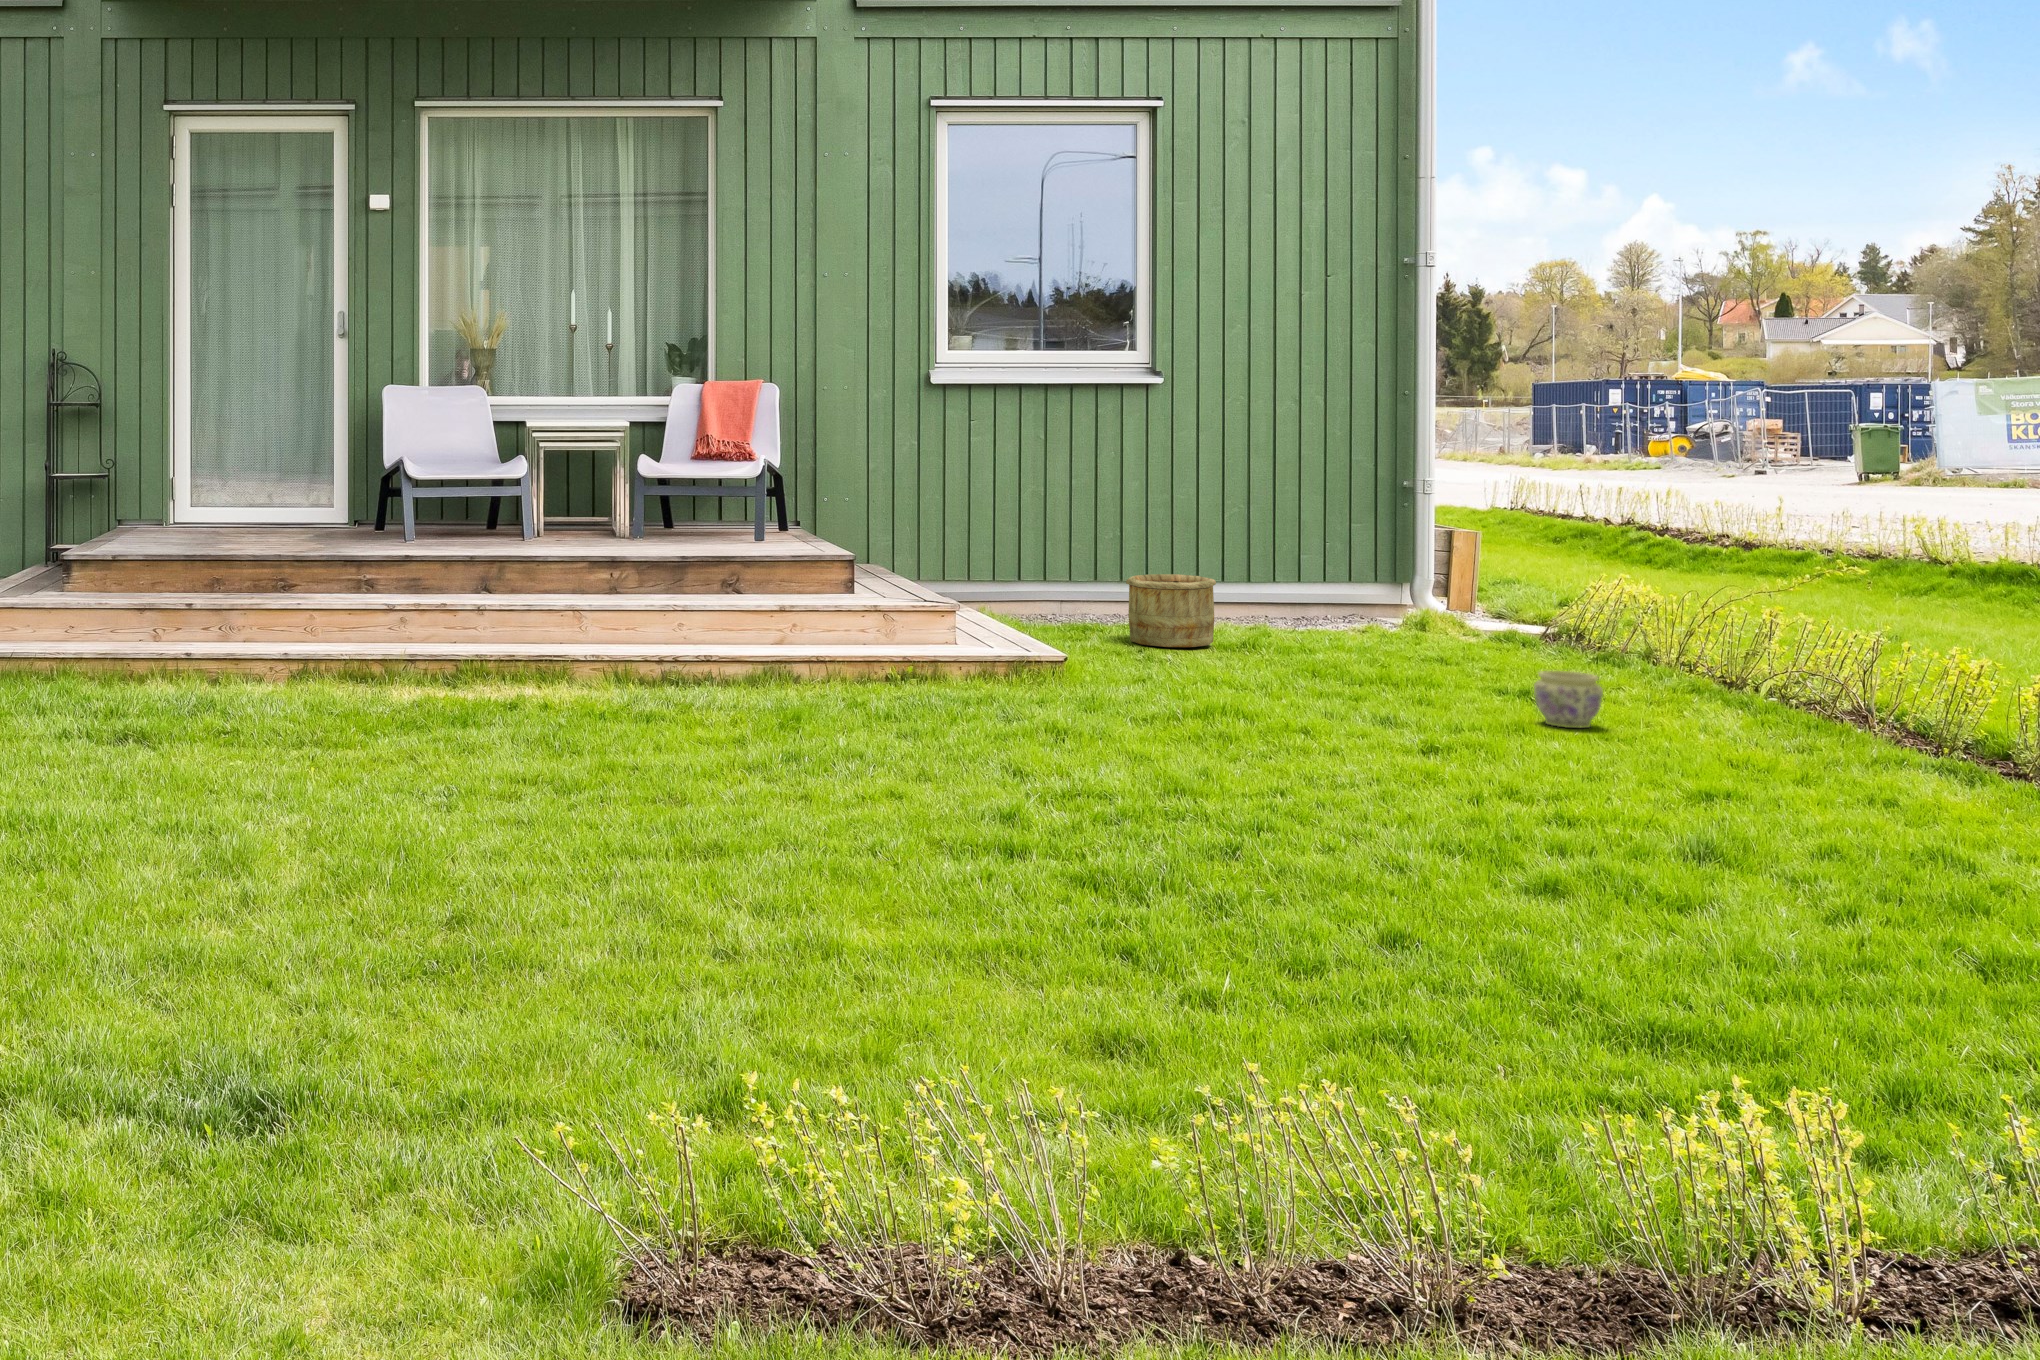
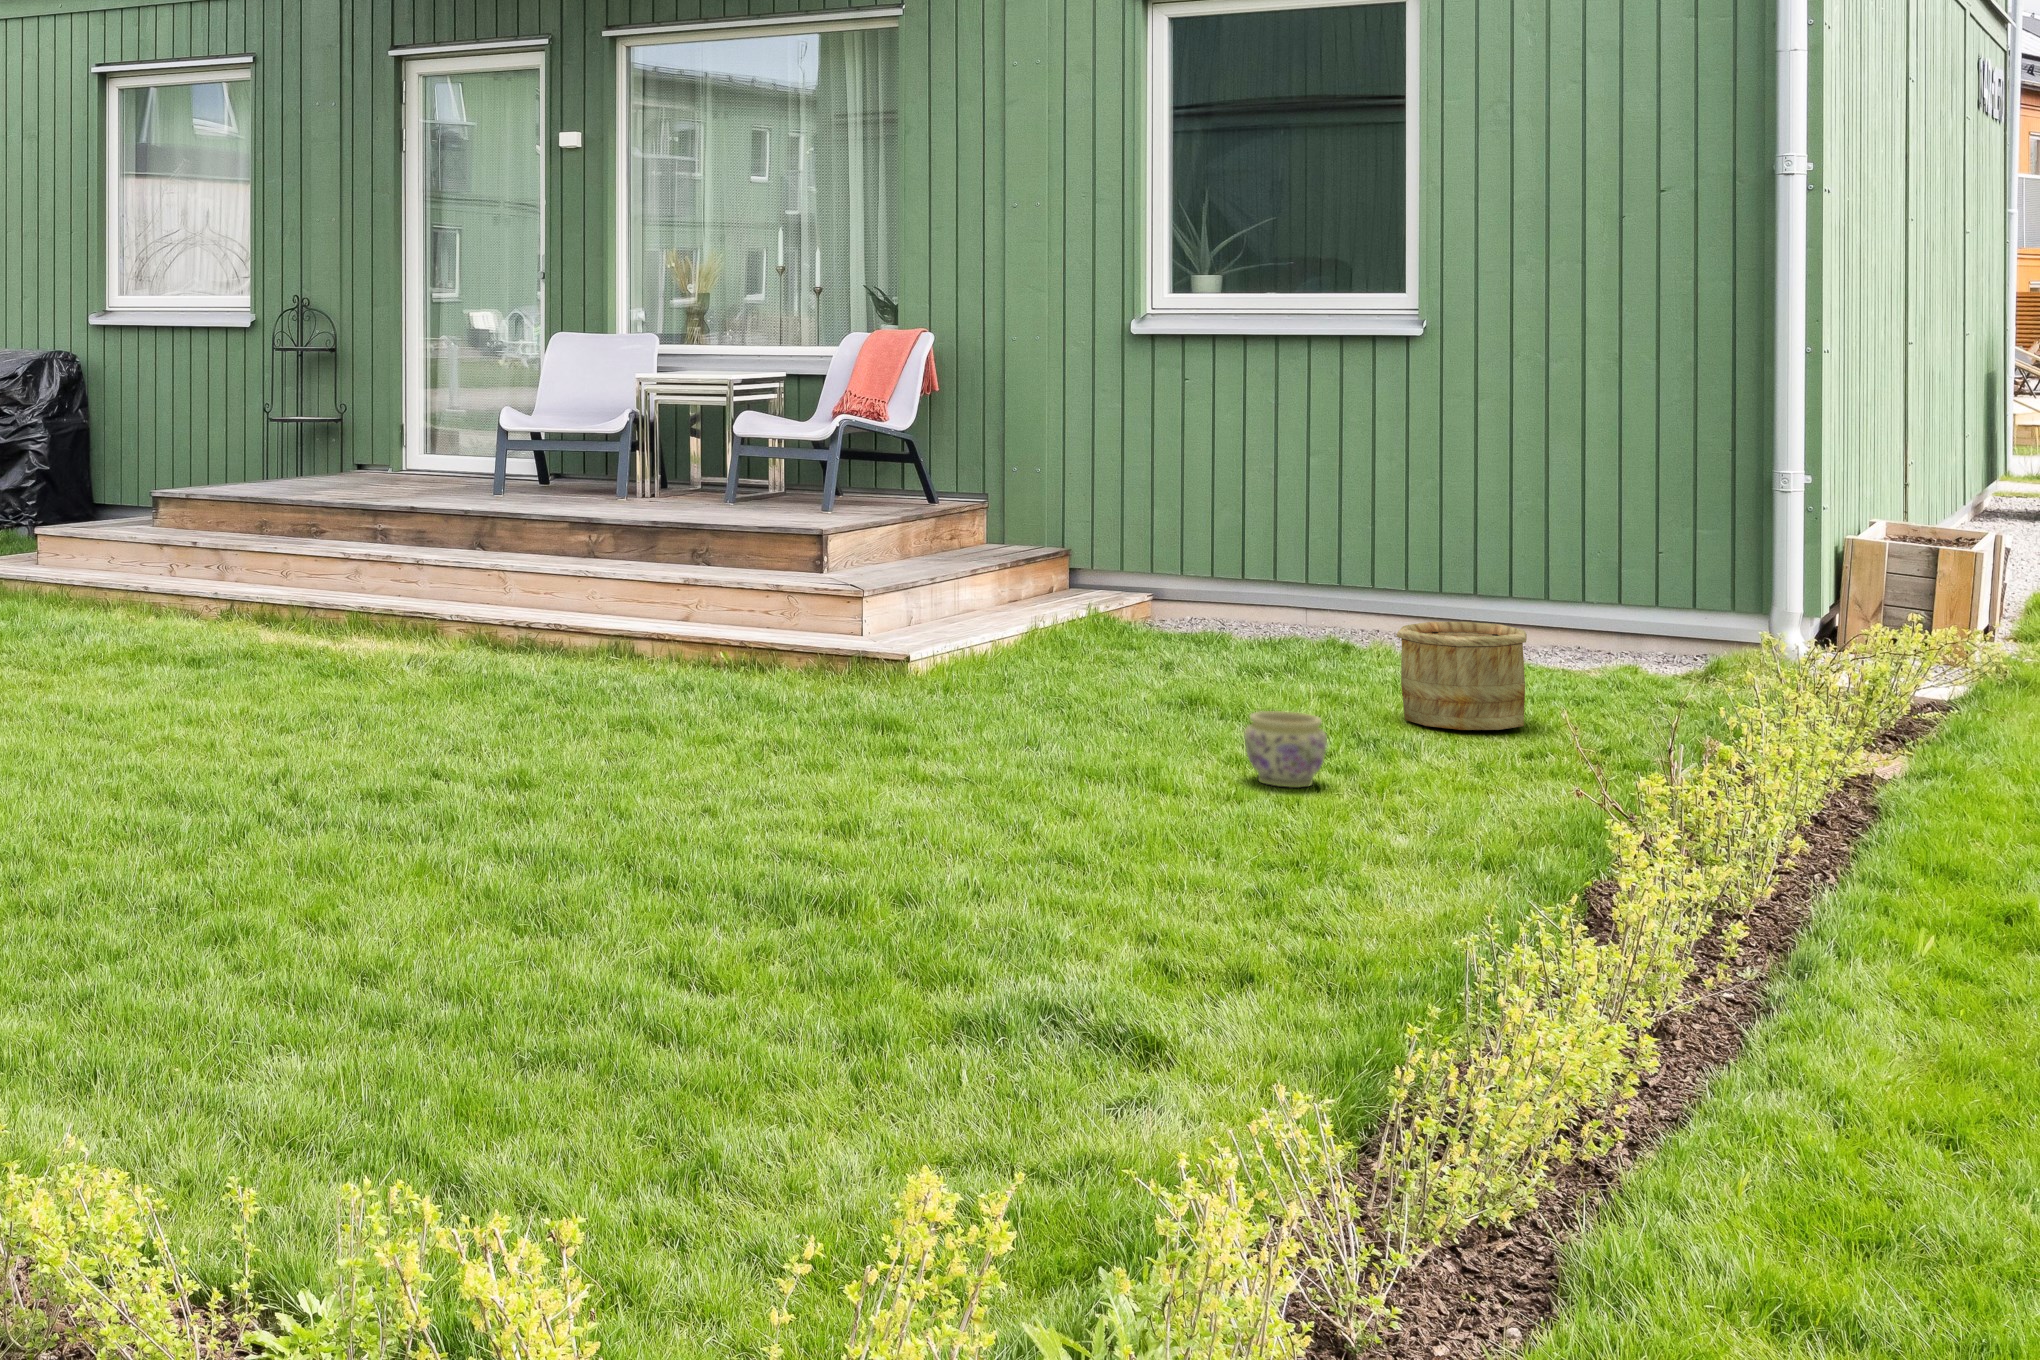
wooden bucket: present [1126,574,1216,647] -> present [1396,622,1527,730]

